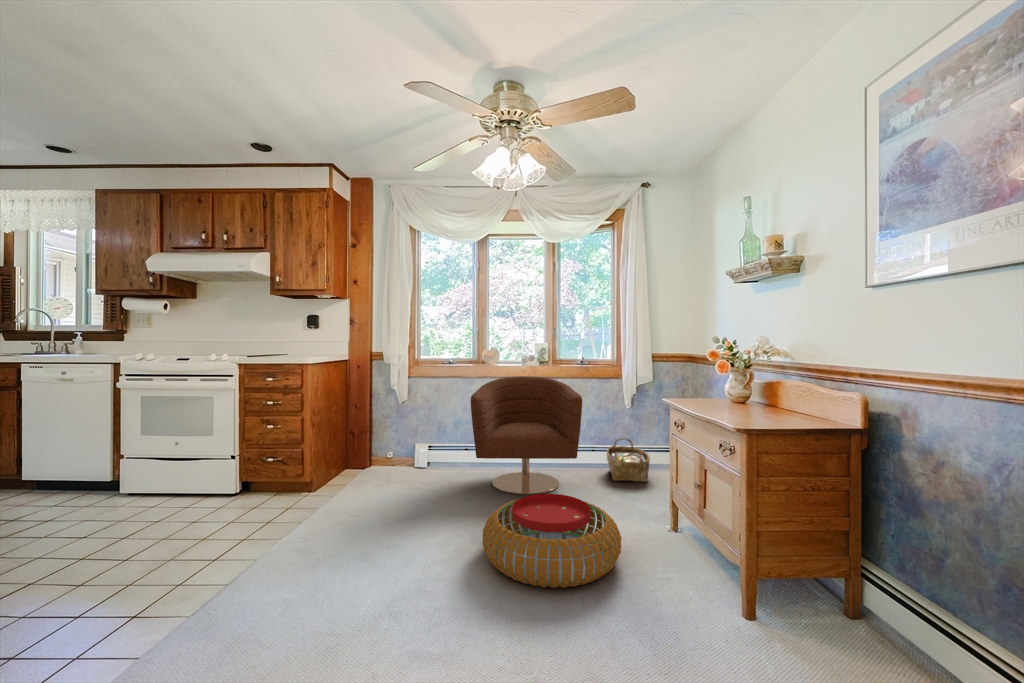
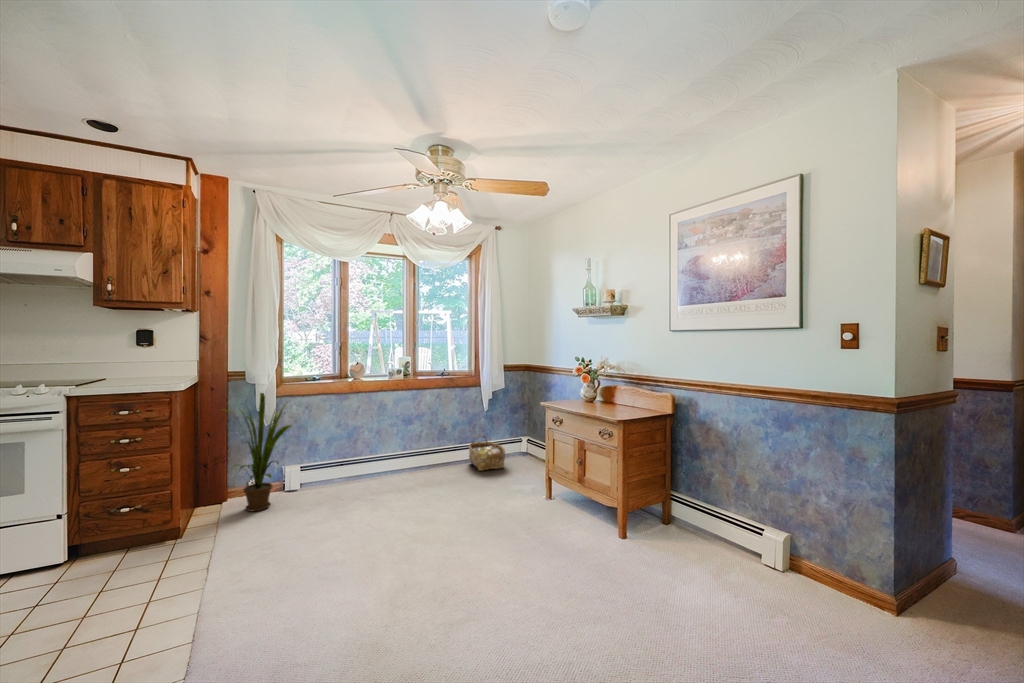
house plant: none [353,368,415,481] -> present [232,393,291,512]
armchair: present [471,376,582,495] -> none [365,389,468,496]
pouf: present [483,494,621,588] -> none [428,486,538,559]

